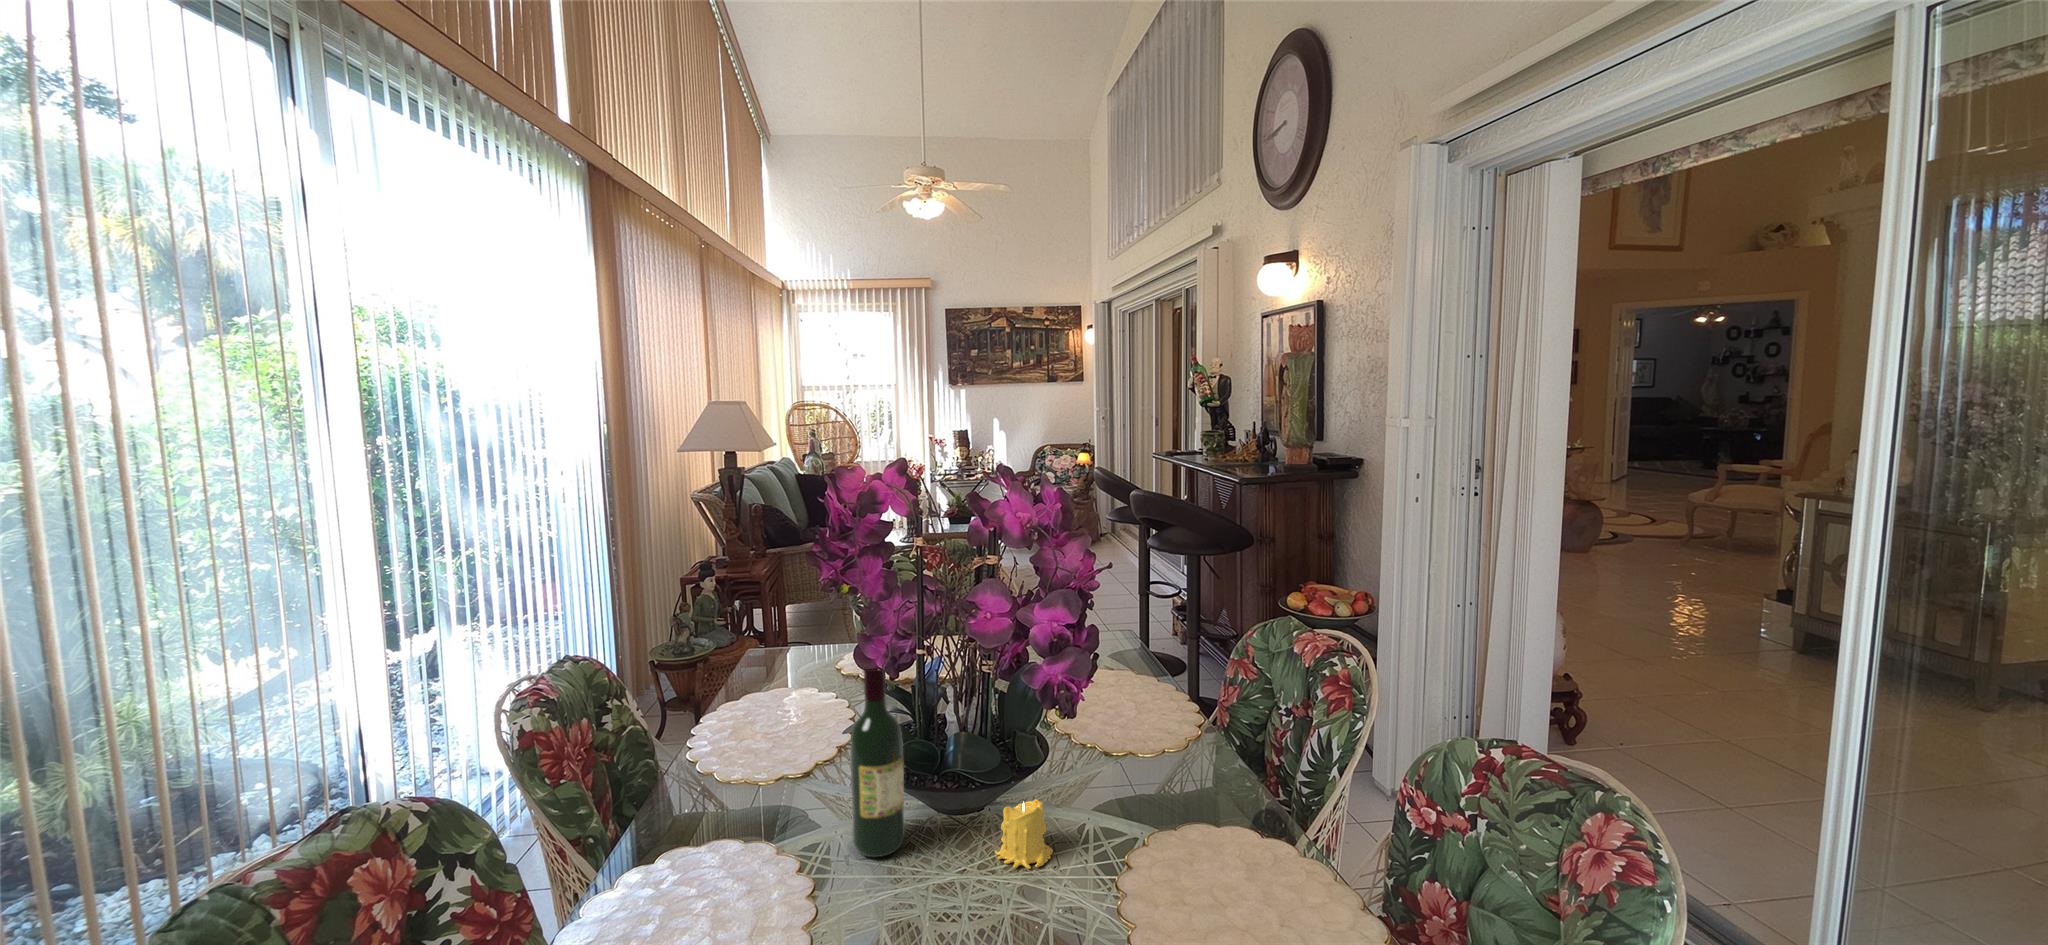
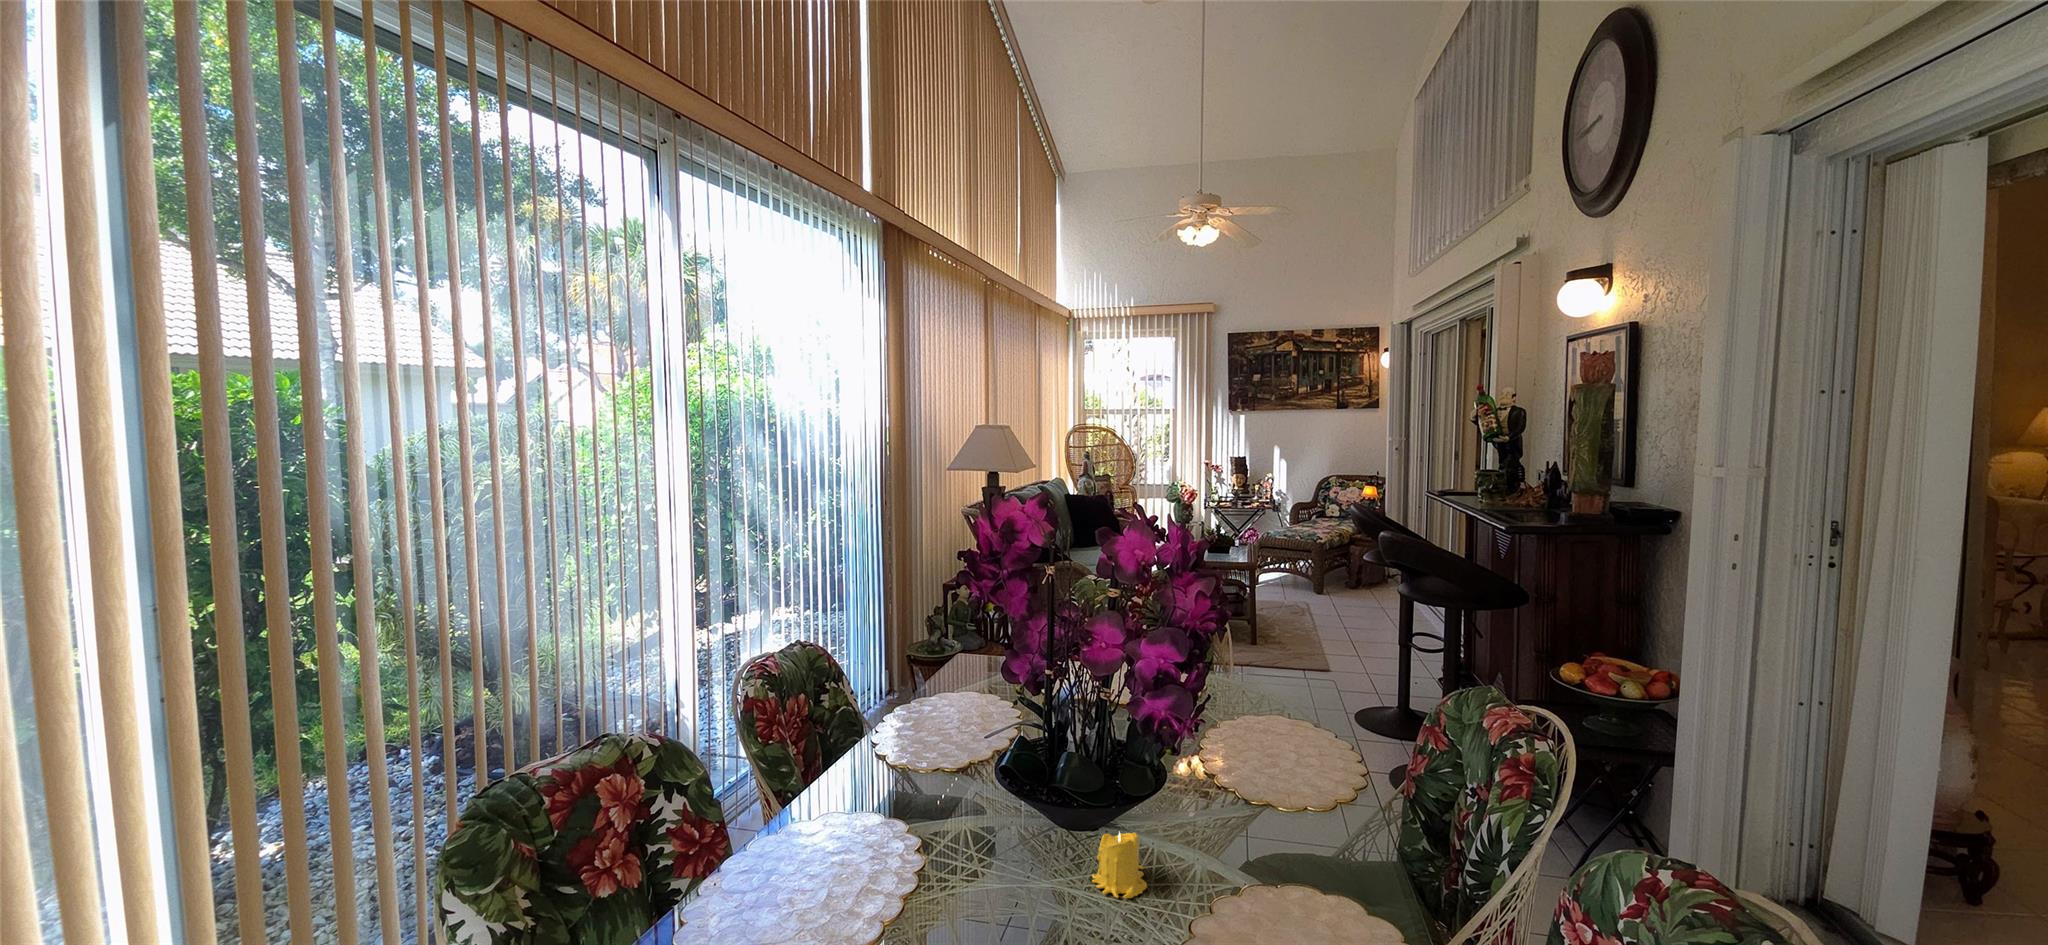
wine bottle: present [850,668,905,857] -> none [970,671,1018,856]

